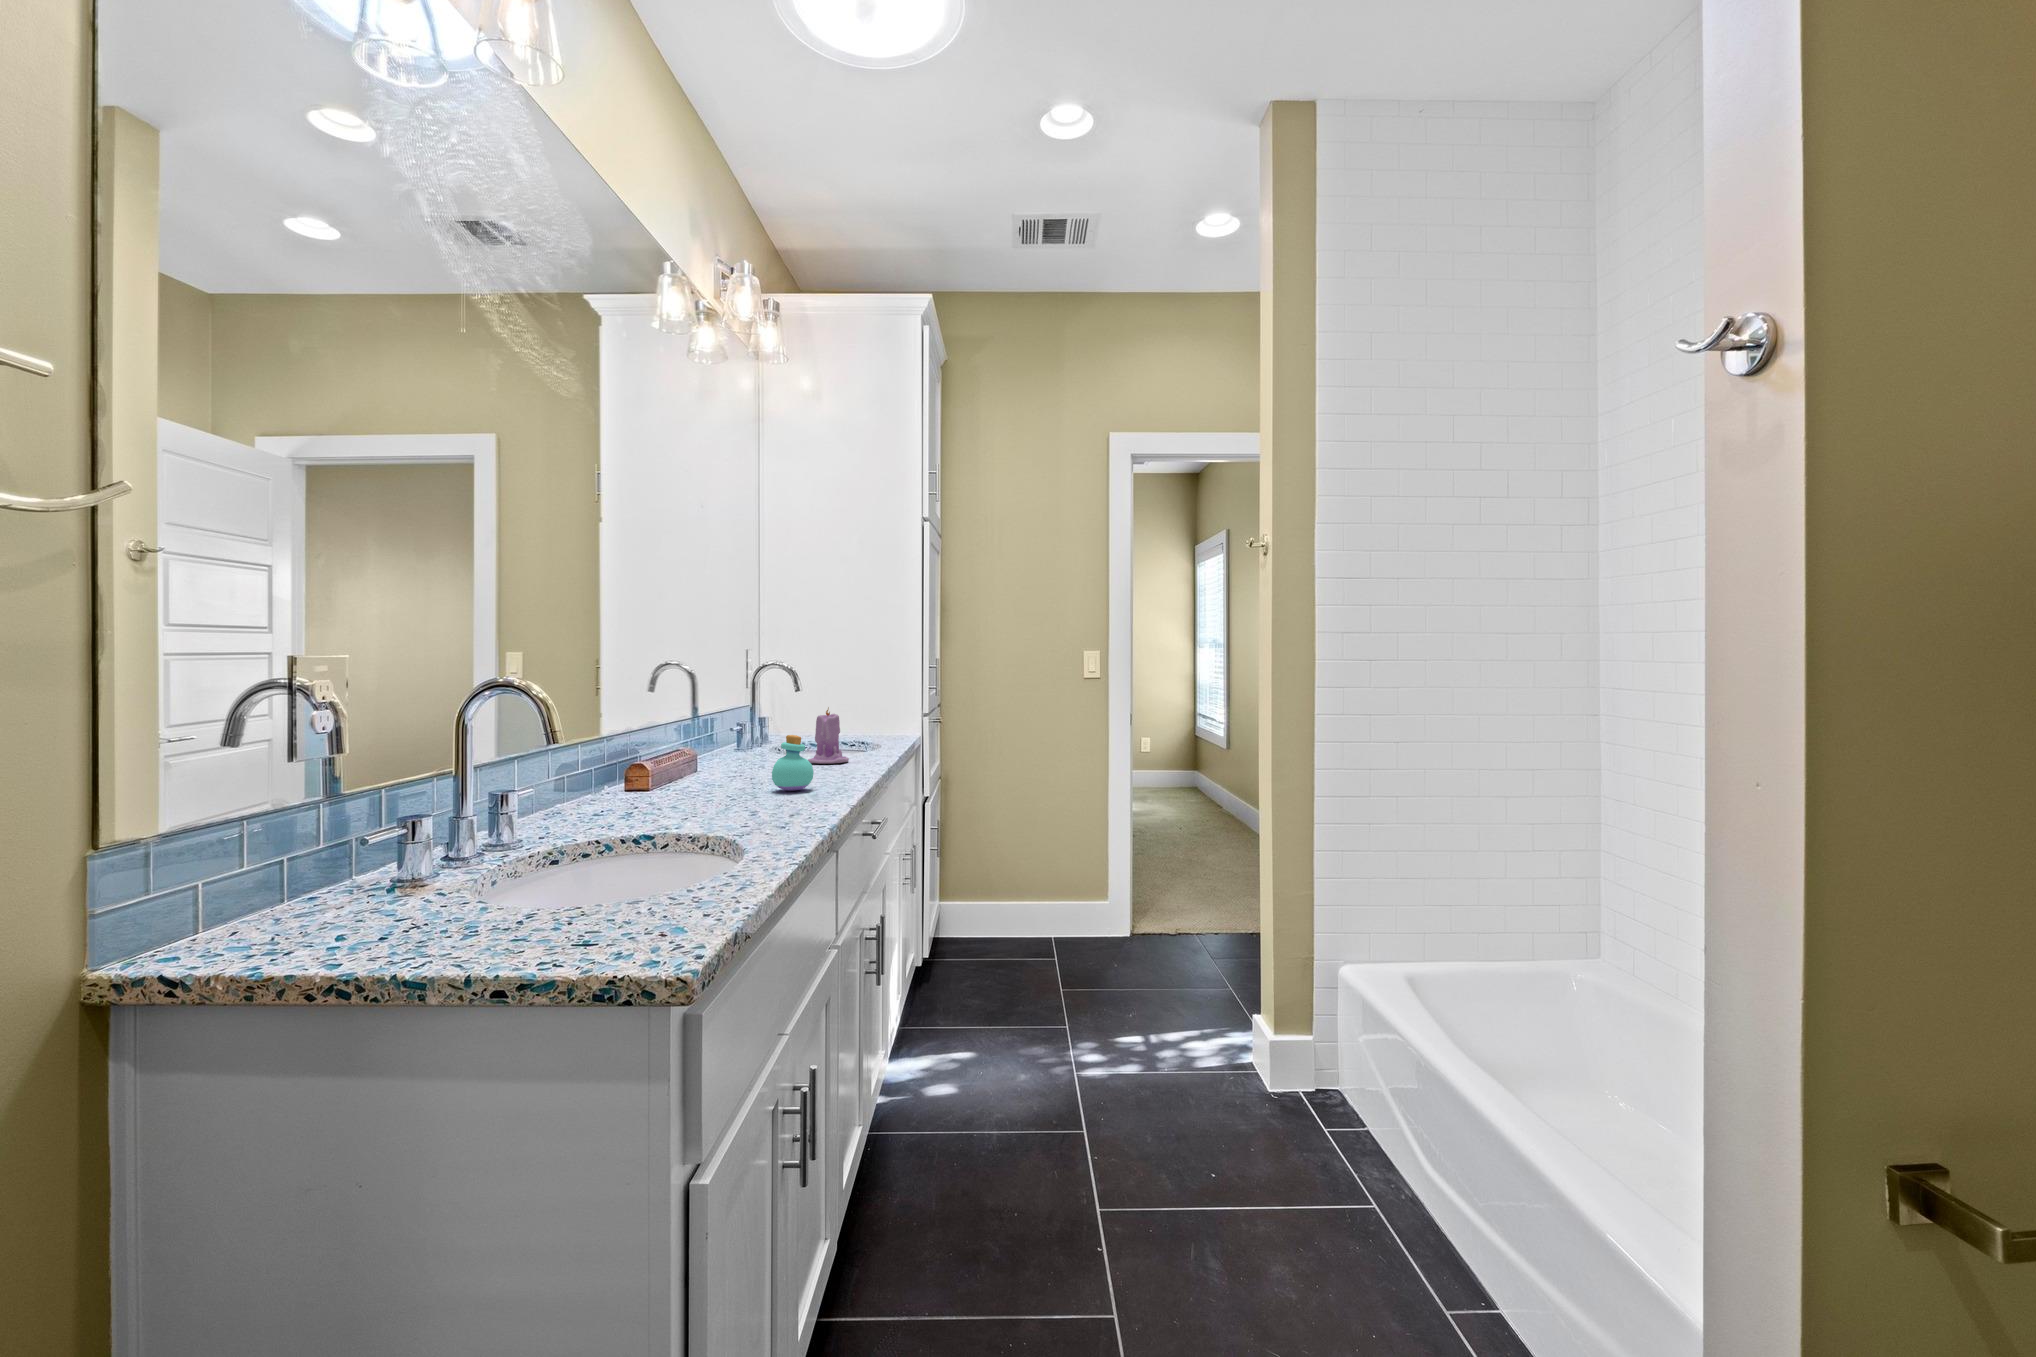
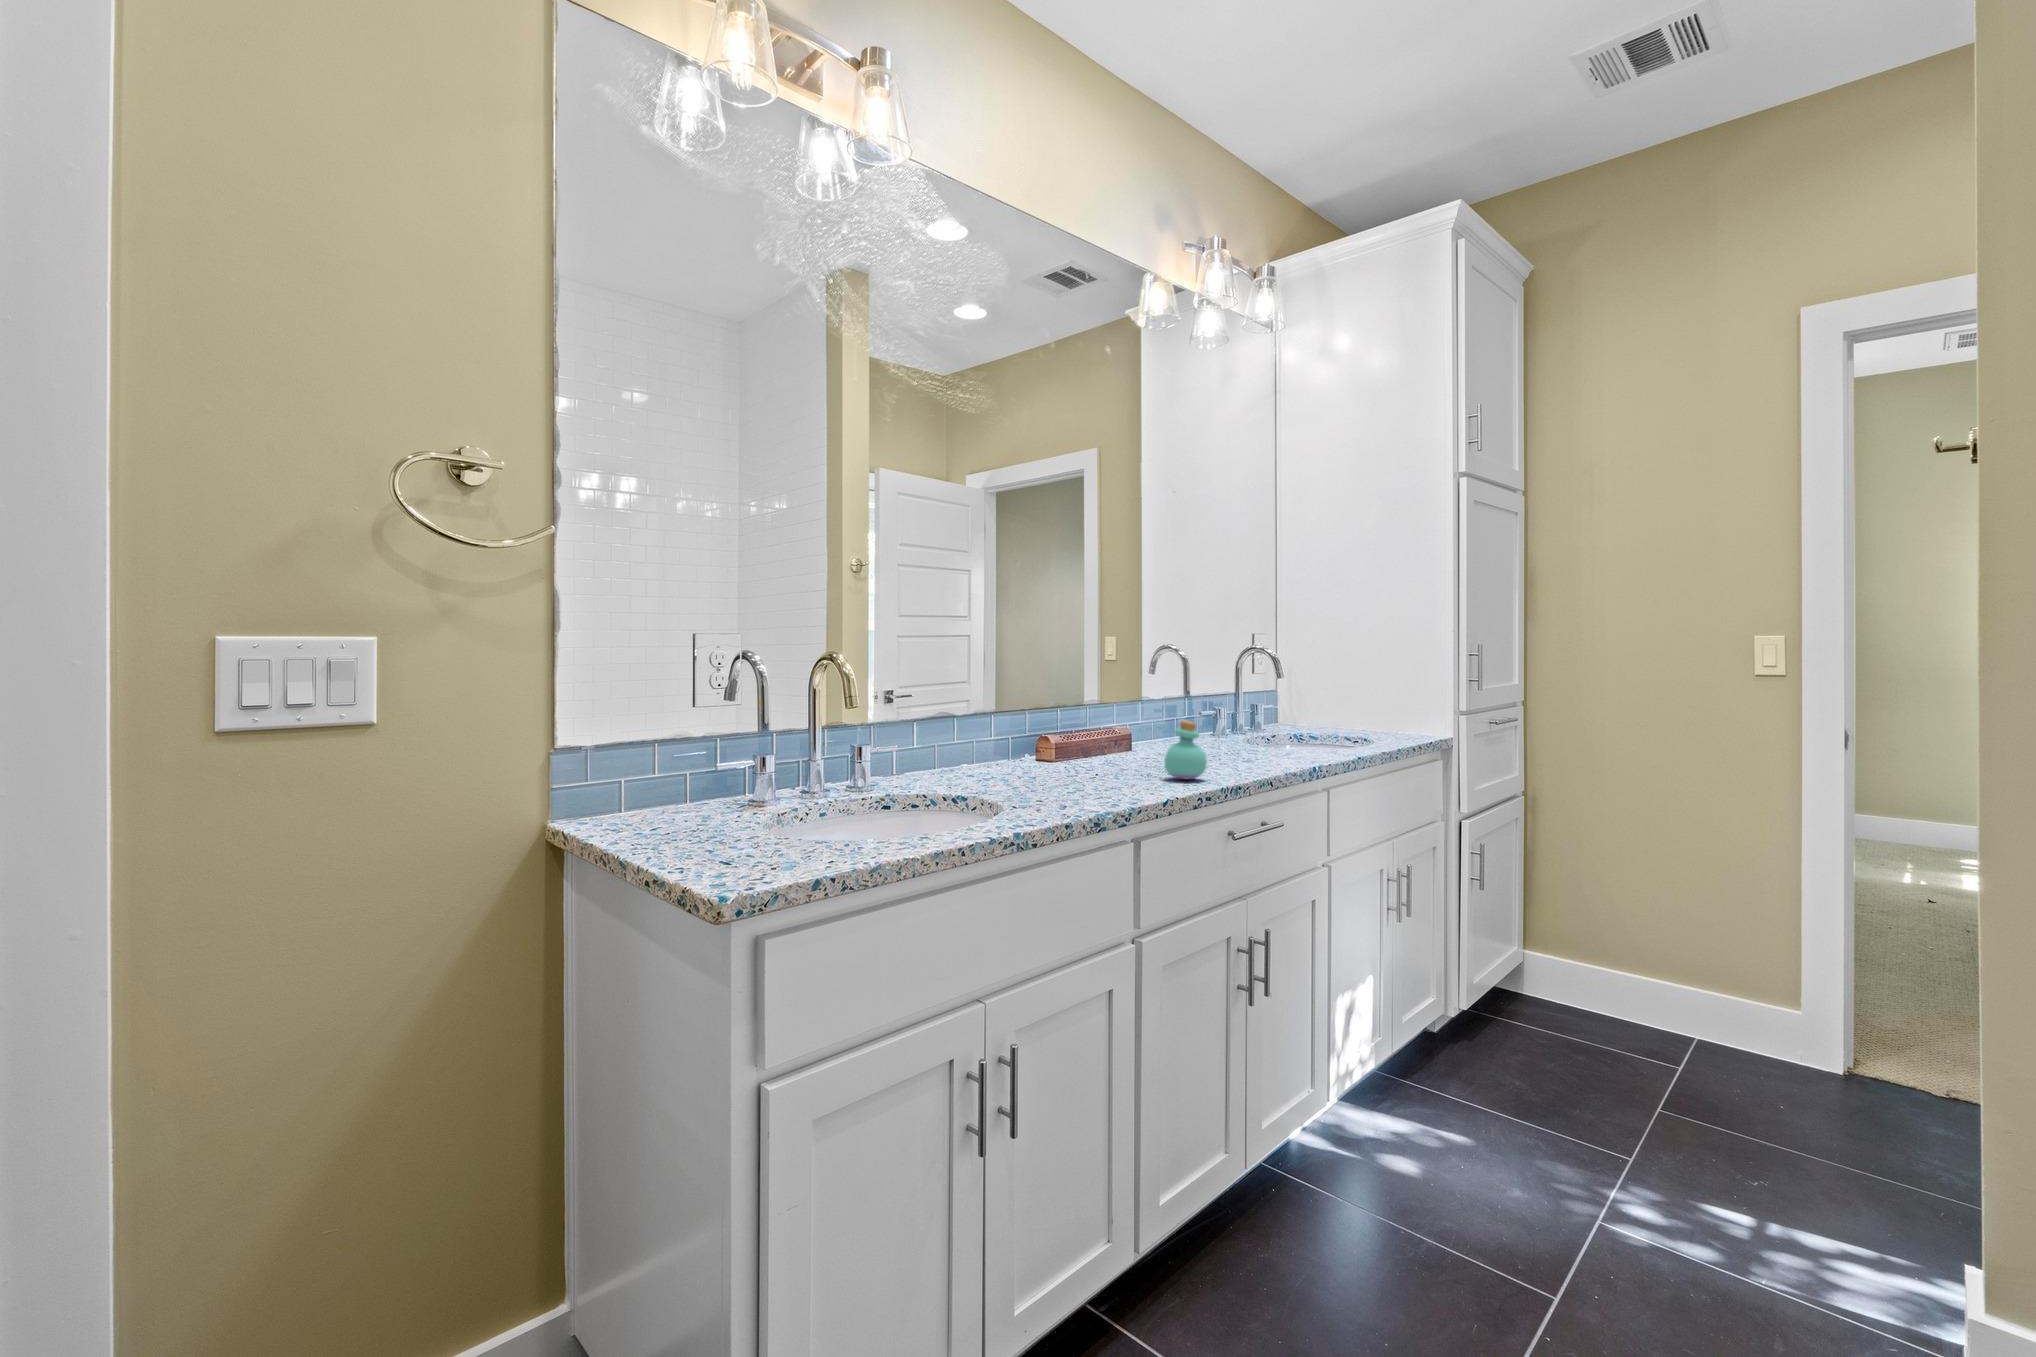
candle: present [808,707,849,764] -> none [1273,698,1320,761]

